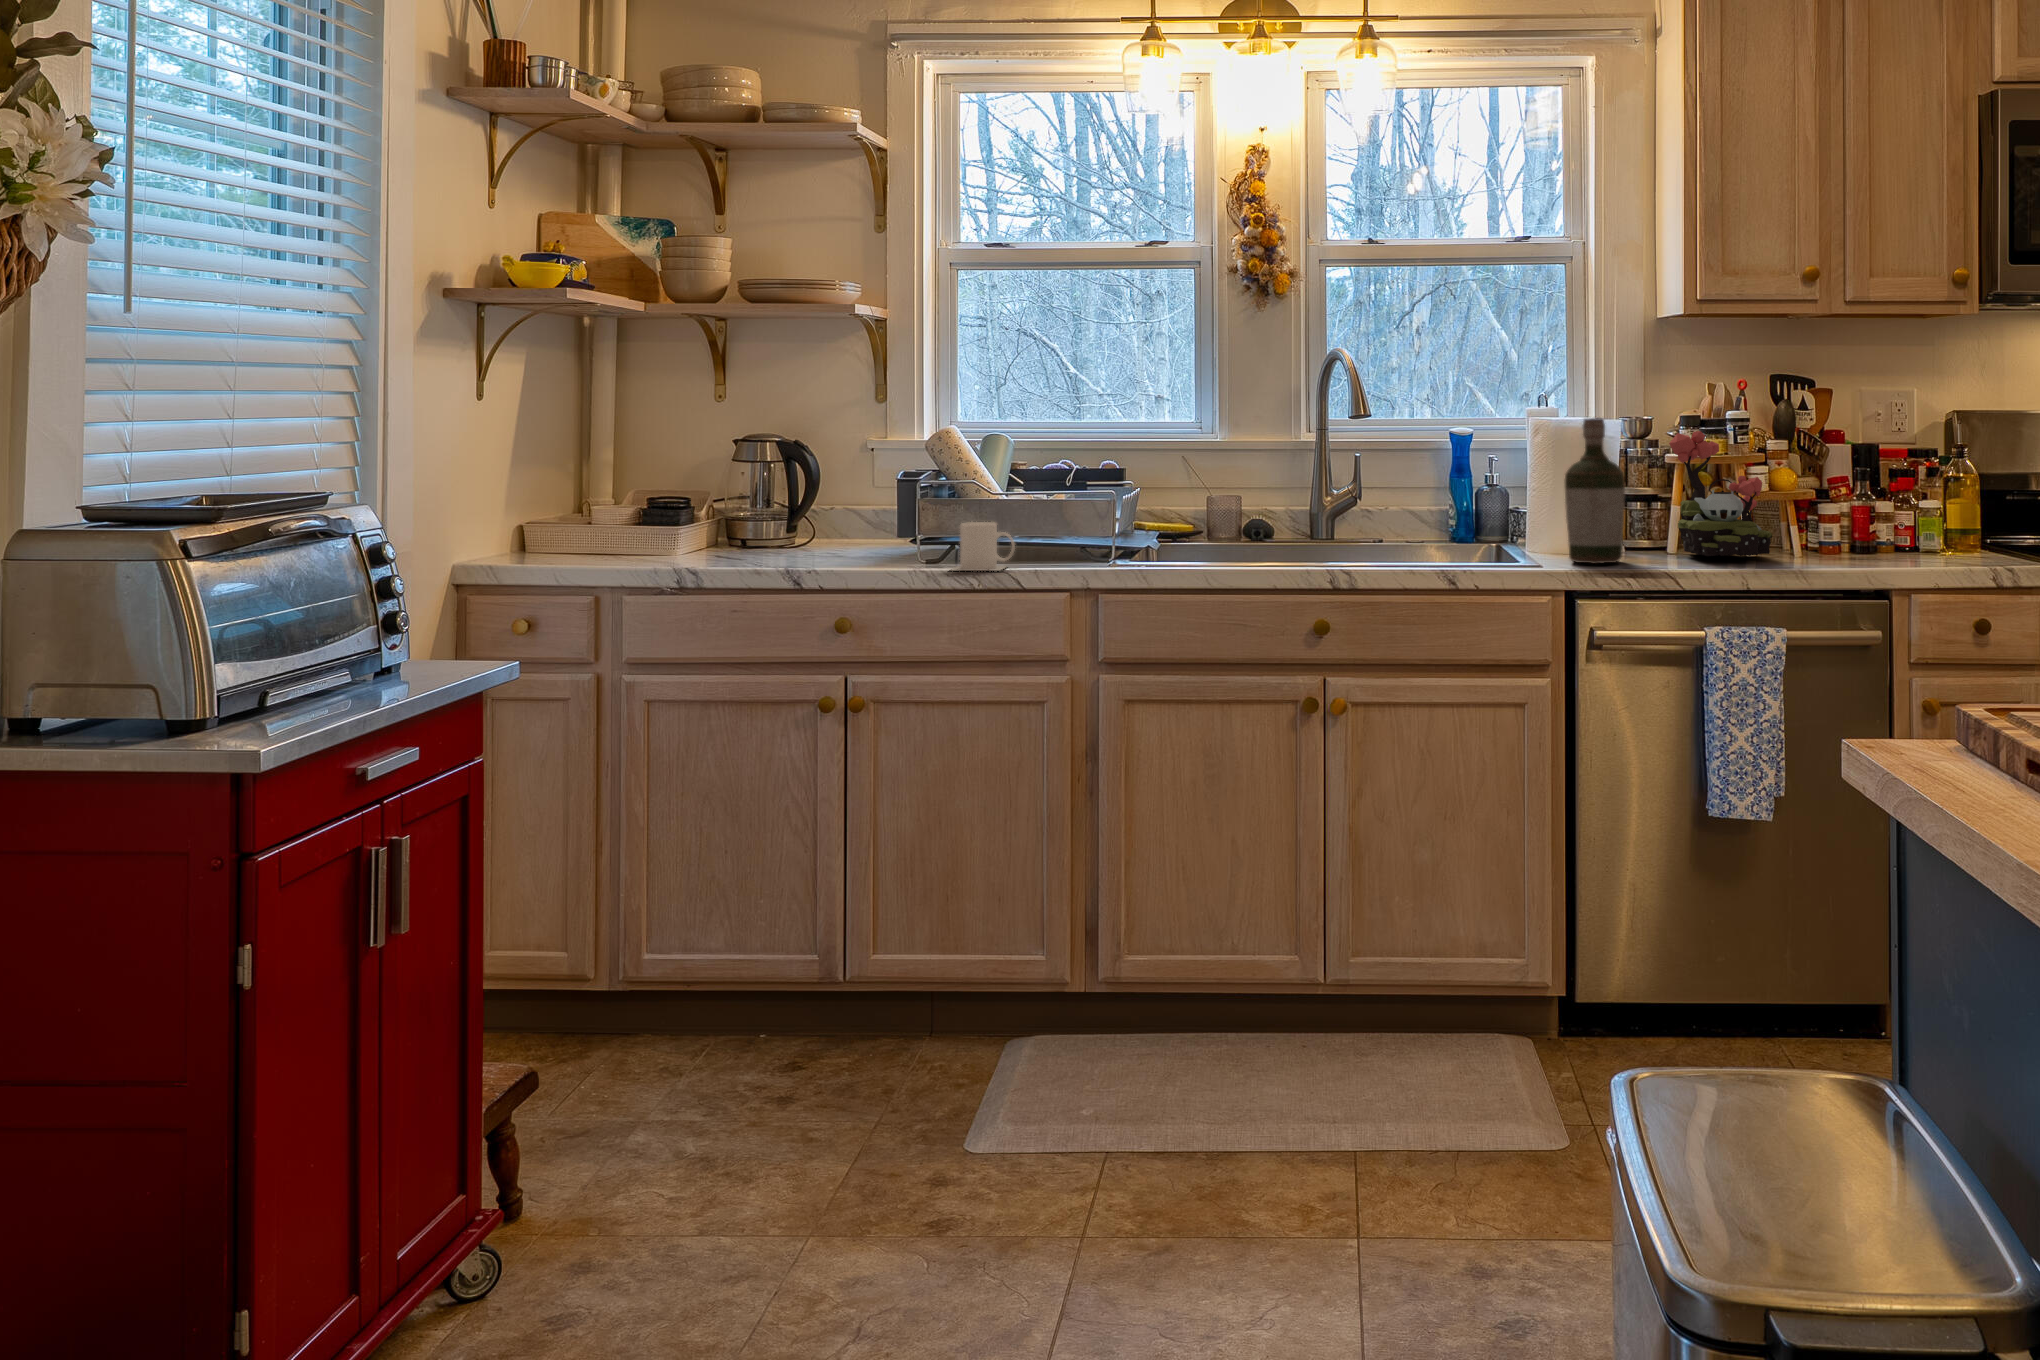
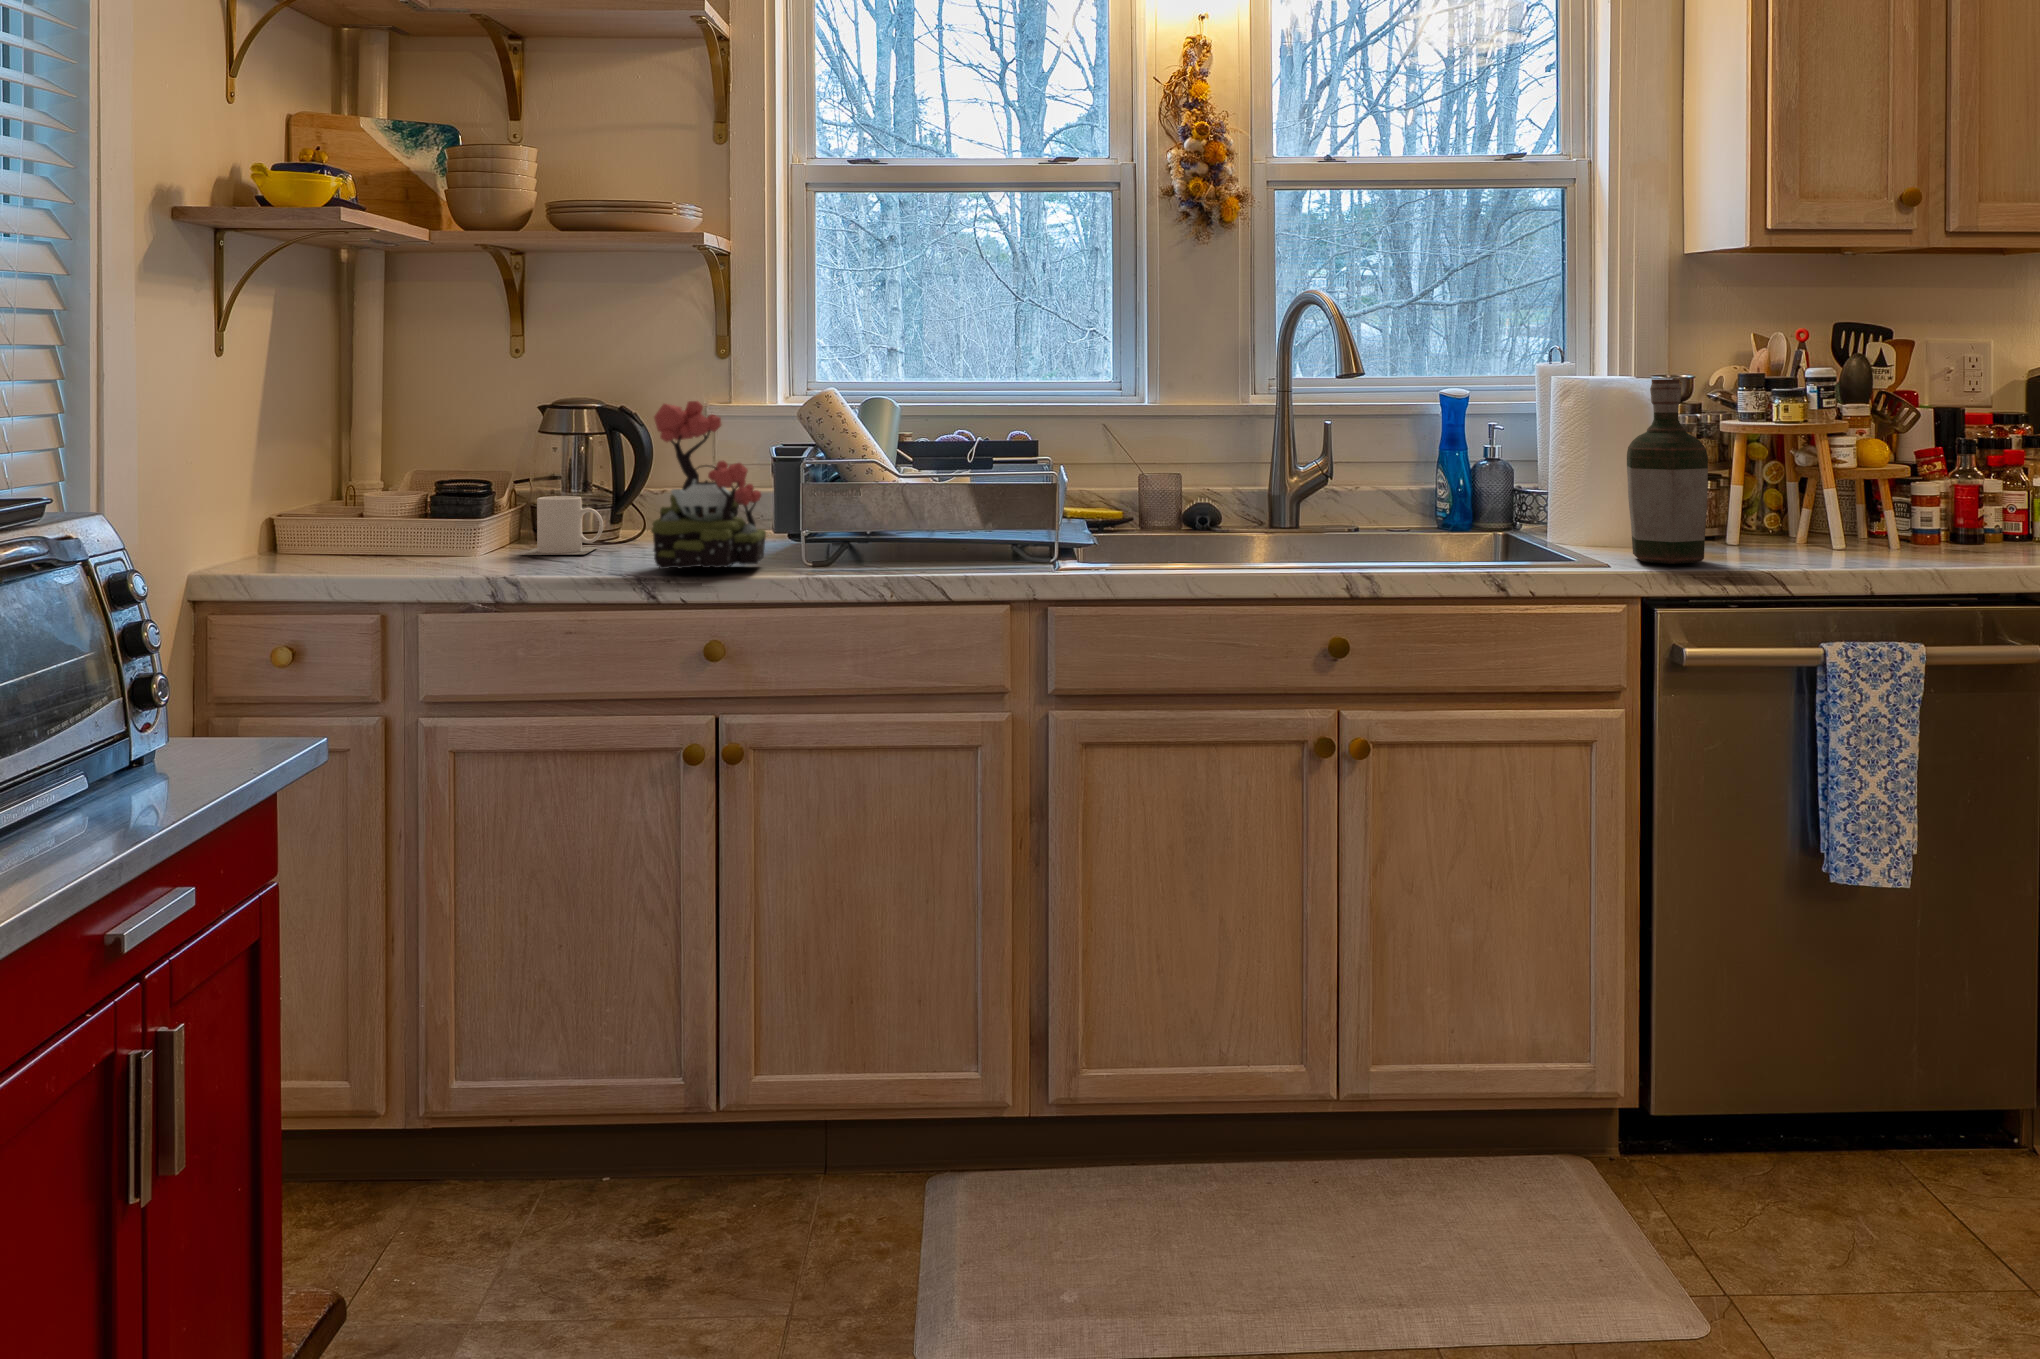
plant: present [1669,431,1772,556] -> present [651,401,766,569]
mug: present [951,522,1015,571] -> present [521,496,603,555]

